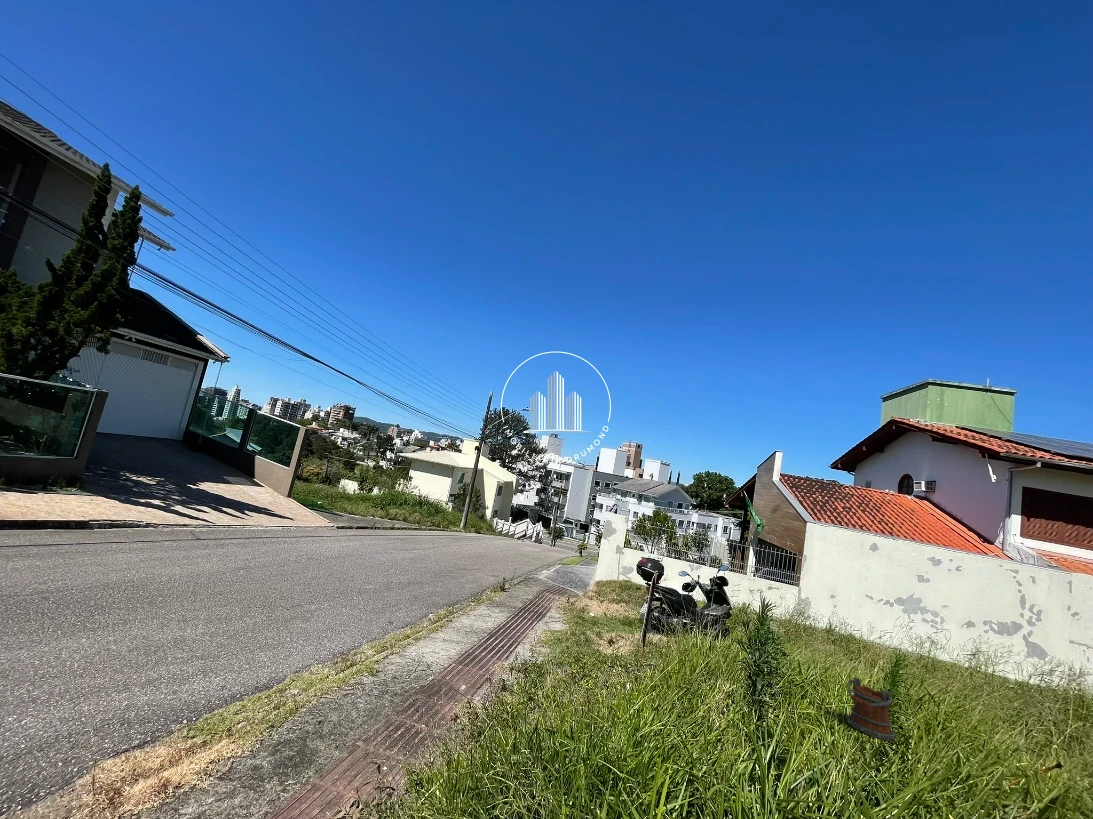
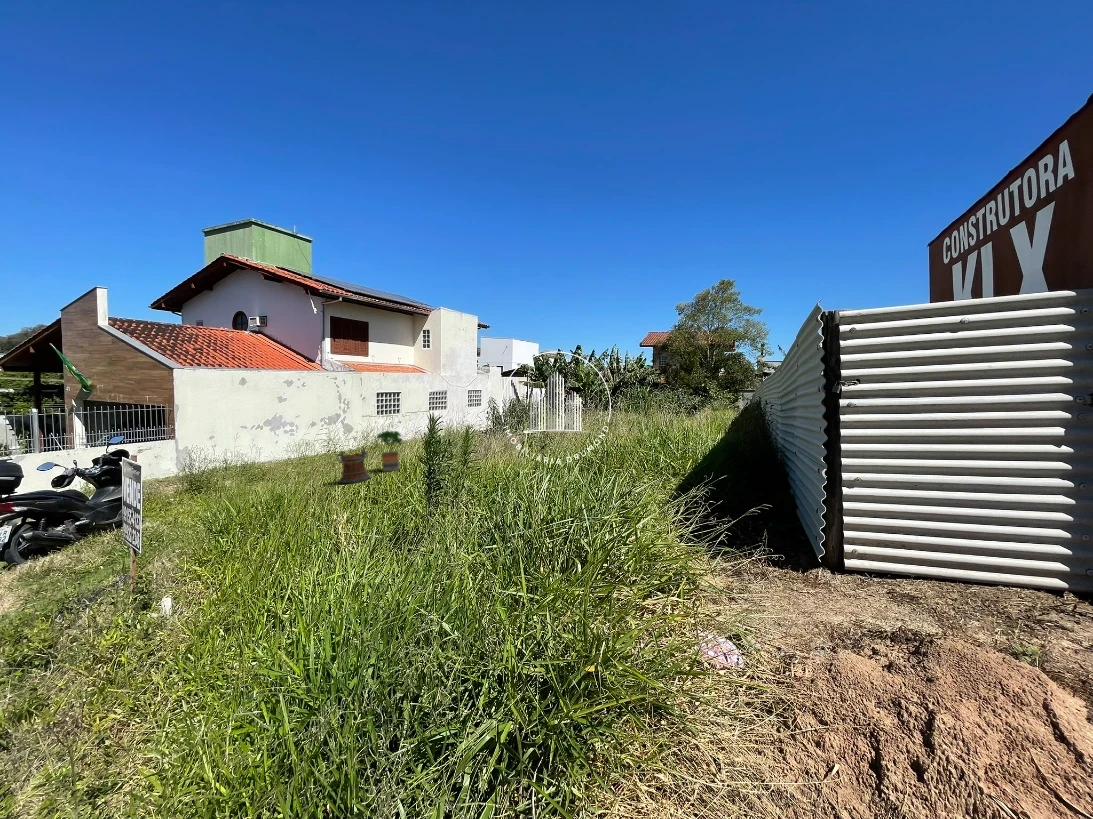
potted tree: none [926,677,981,756] -> present [377,431,403,472]

